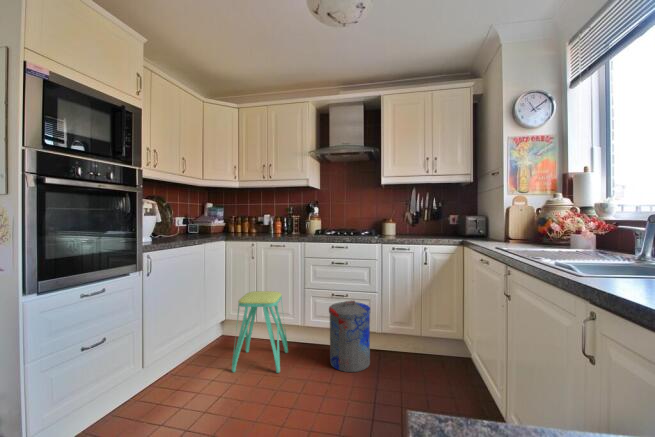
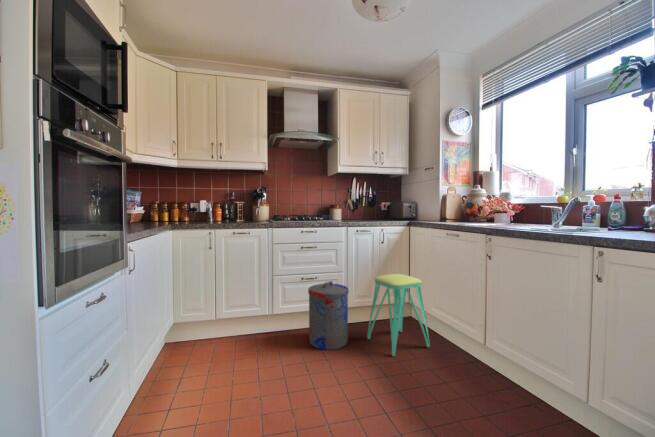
stool: present [232,291,288,373] -> present [367,274,430,356]

